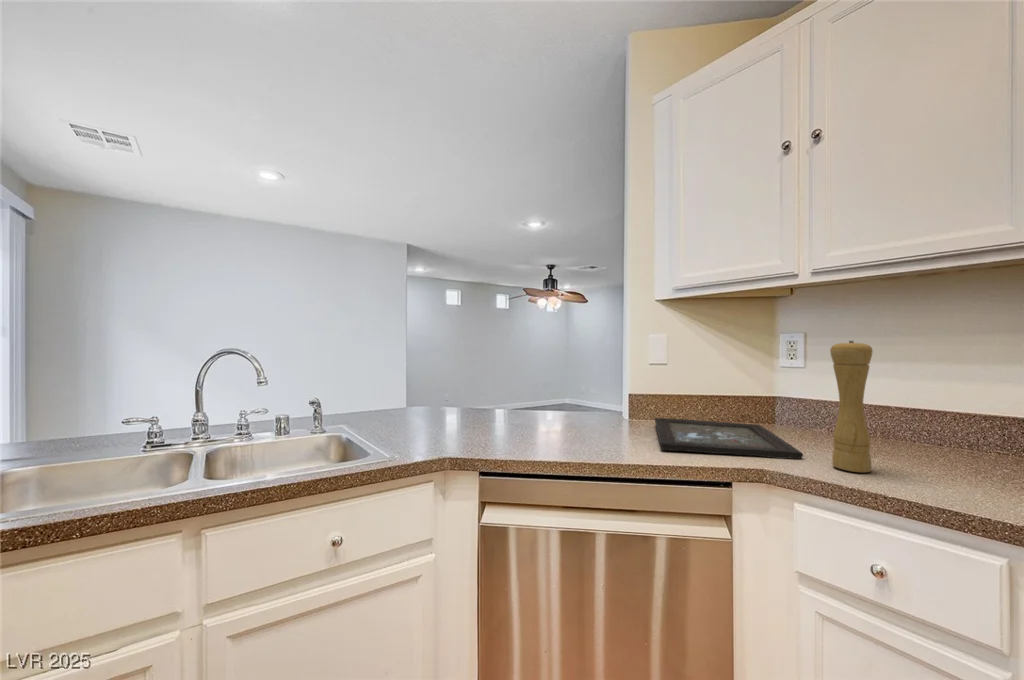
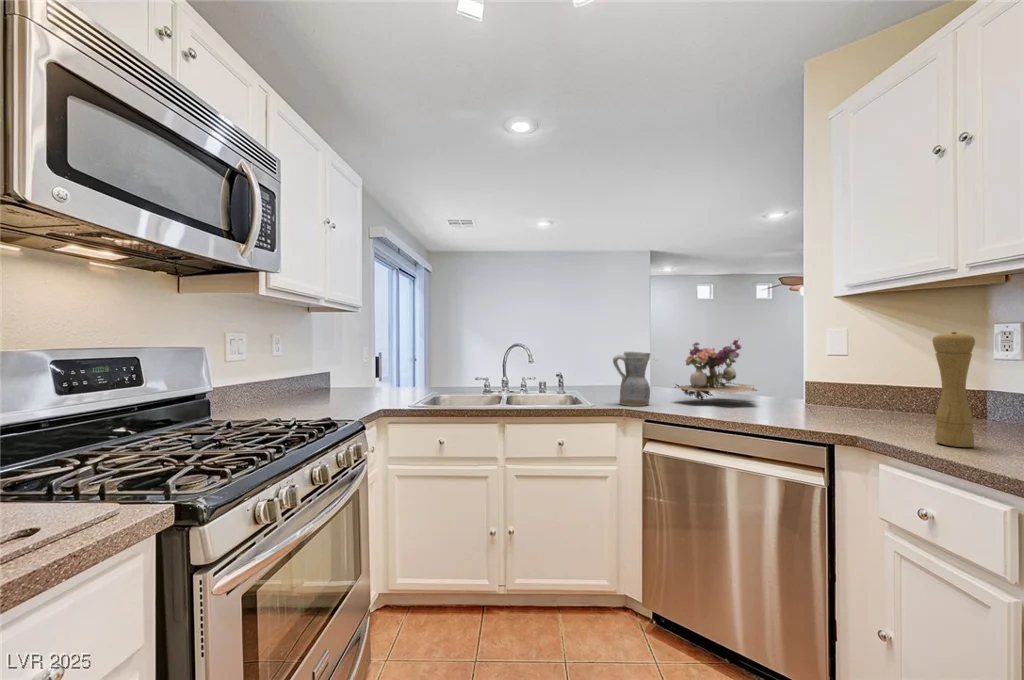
flower arrangement: none [496,344,594,428] -> present [674,339,757,401]
ceramic pitcher: none [422,364,475,449] -> present [613,352,650,406]
tray: present [655,418,803,459] -> none [787,403,944,436]

